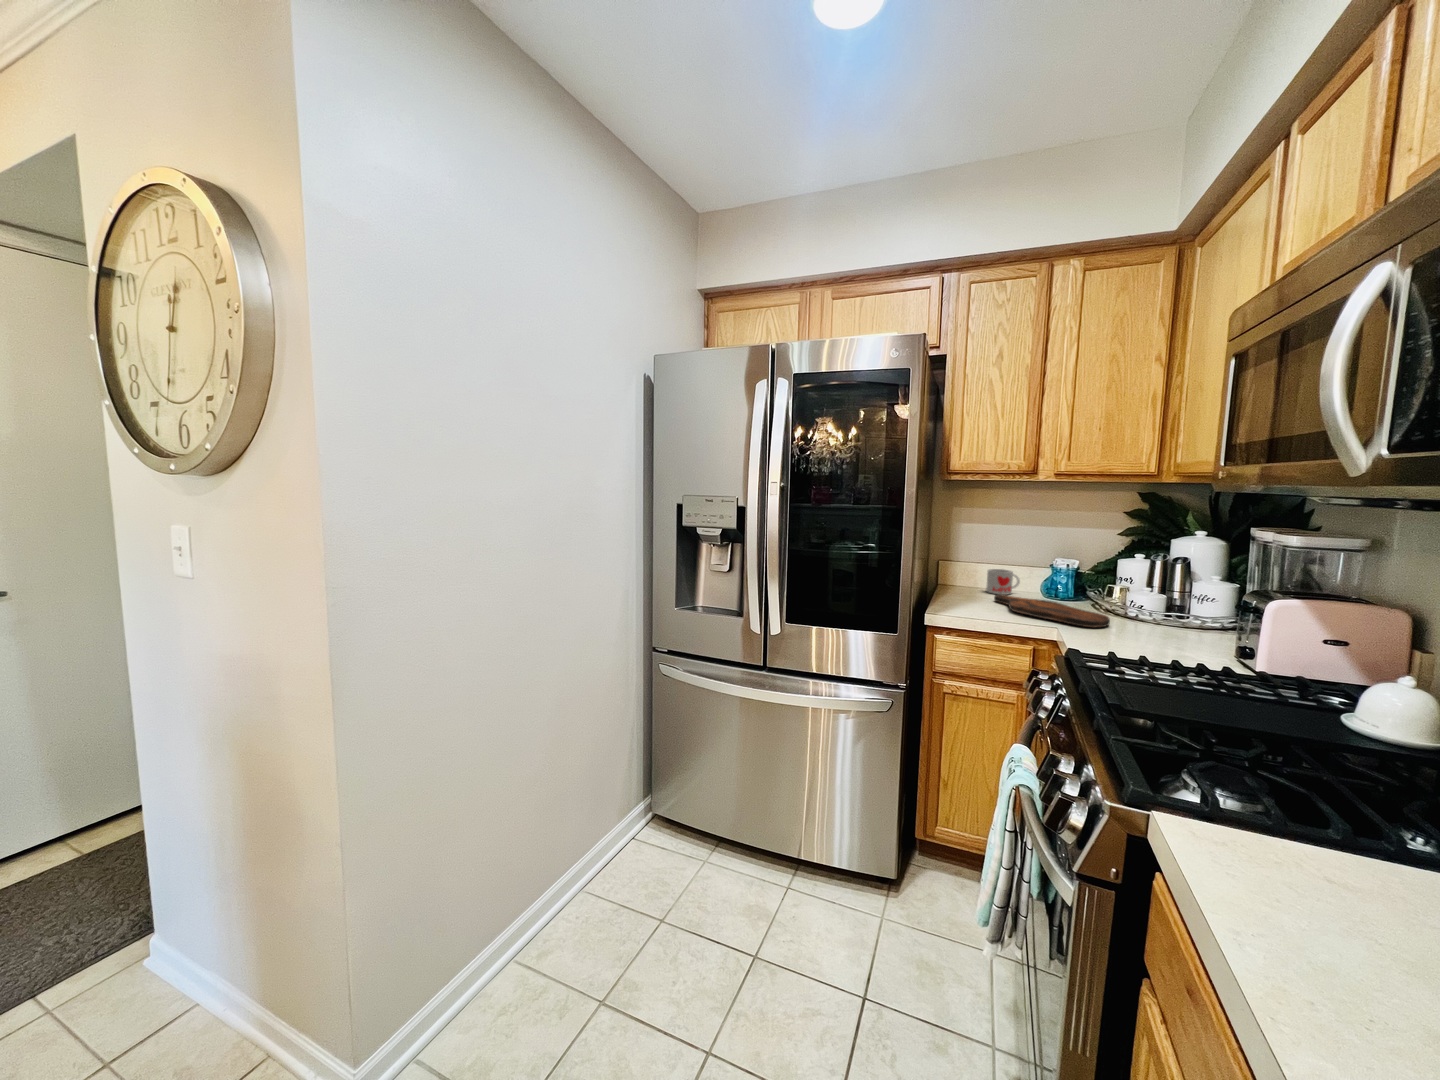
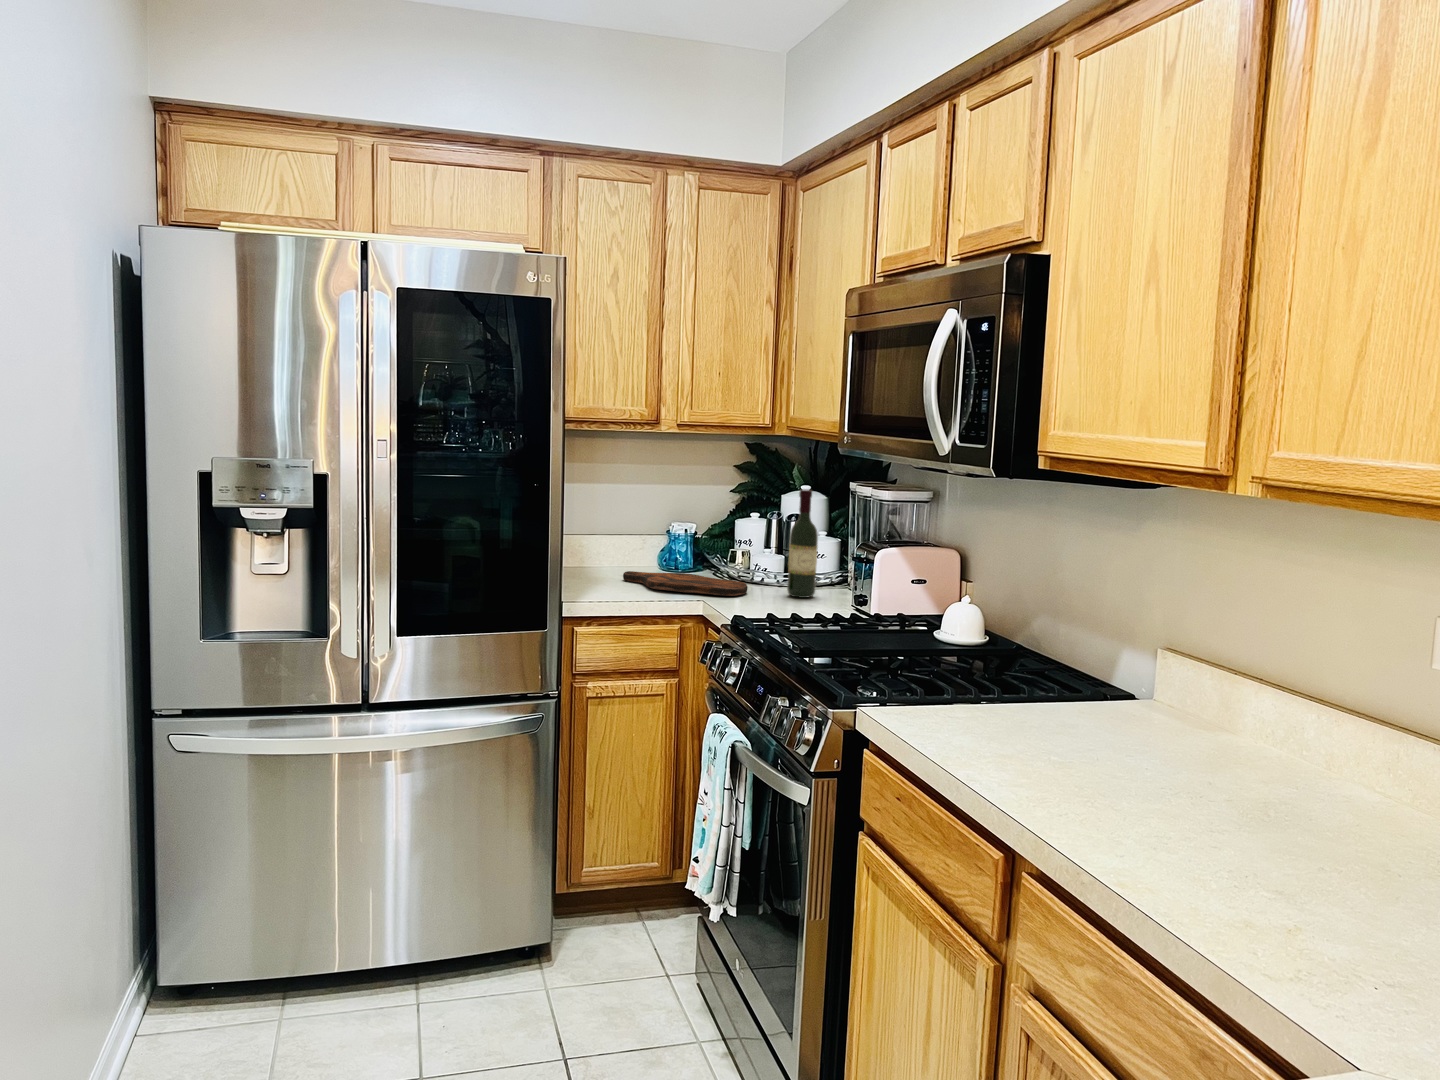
wine bottle: none [1156,532,1196,639] -> present [787,490,818,598]
mug: present [986,569,1020,595] -> none [604,541,640,572]

